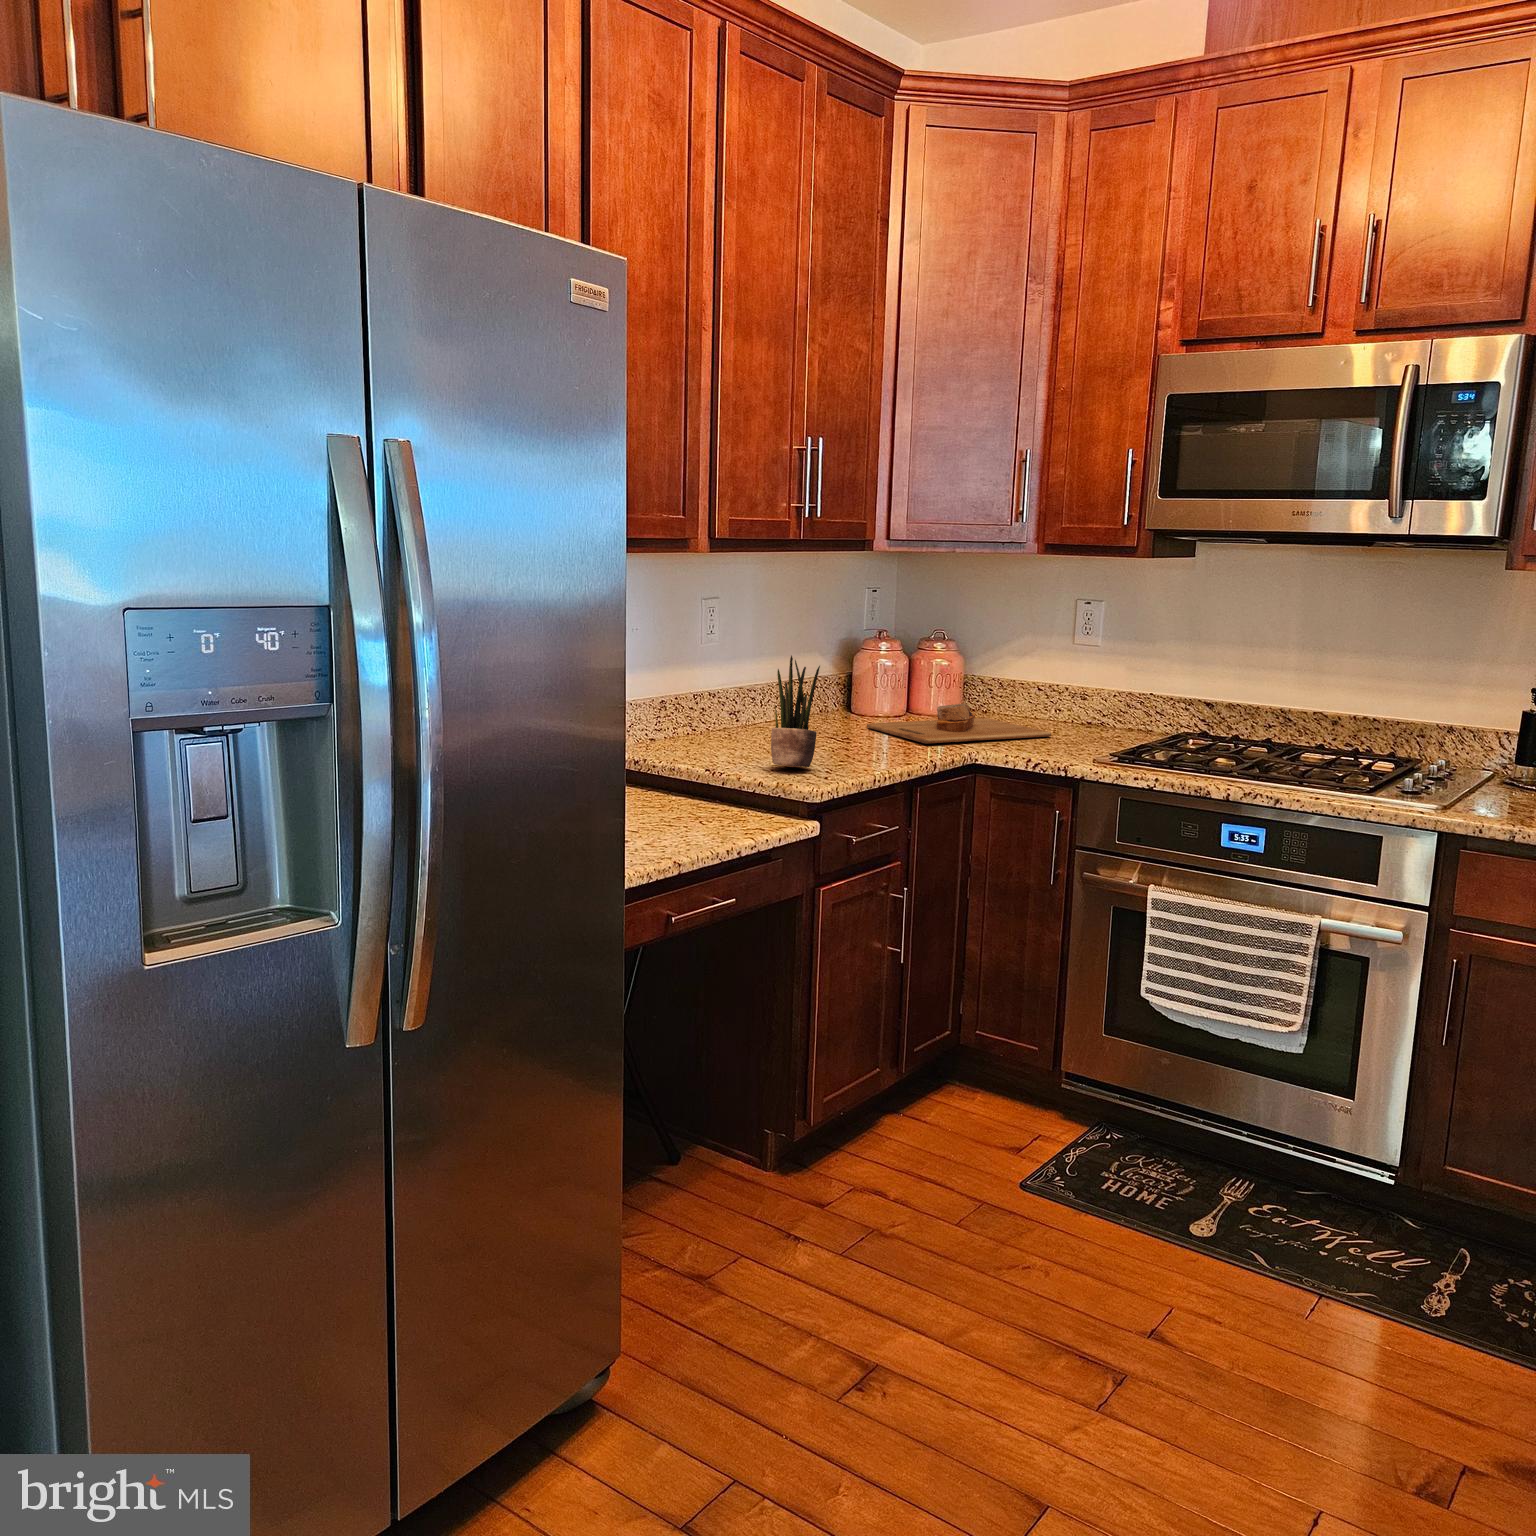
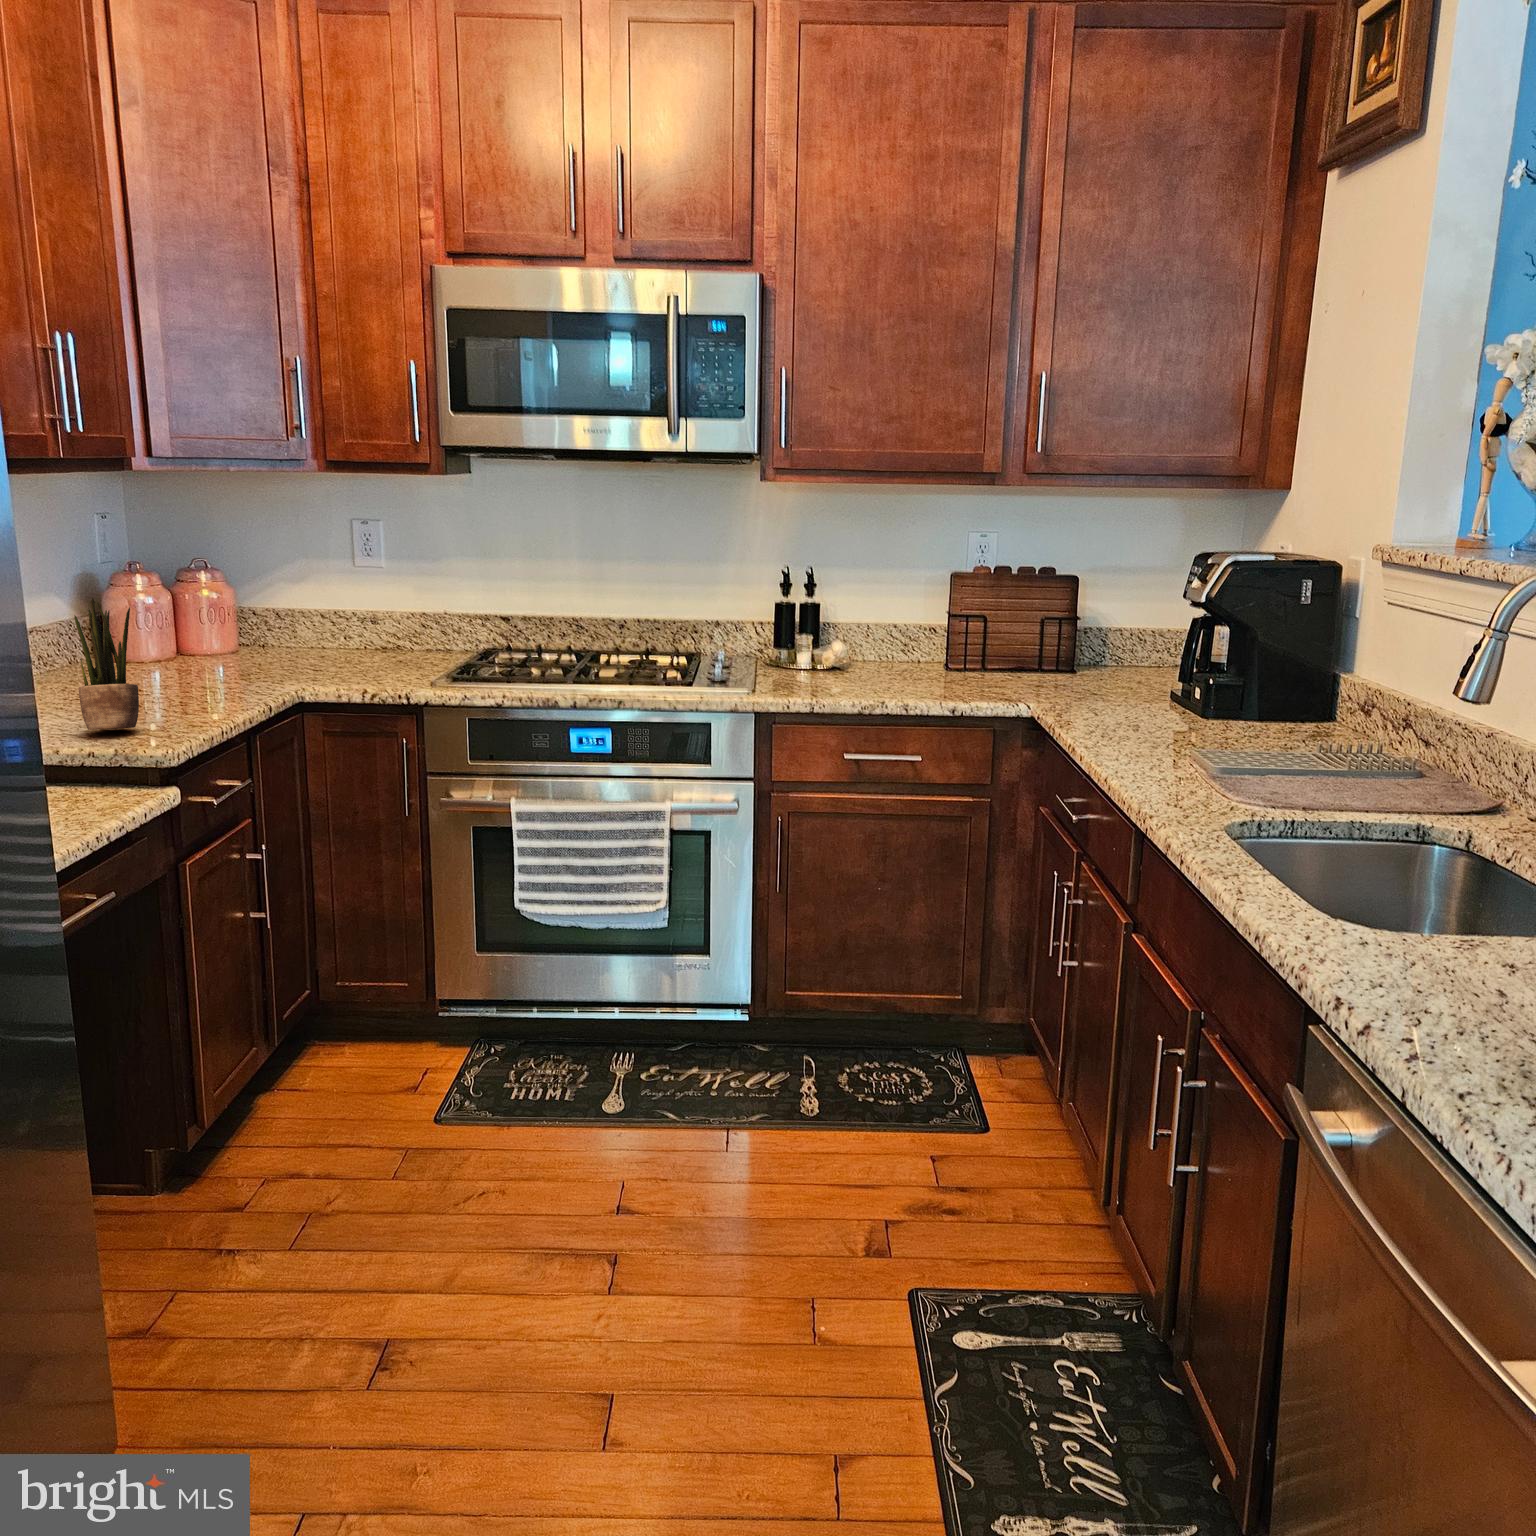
cutting board: present [867,703,1051,744] -> none [150,639,363,687]

